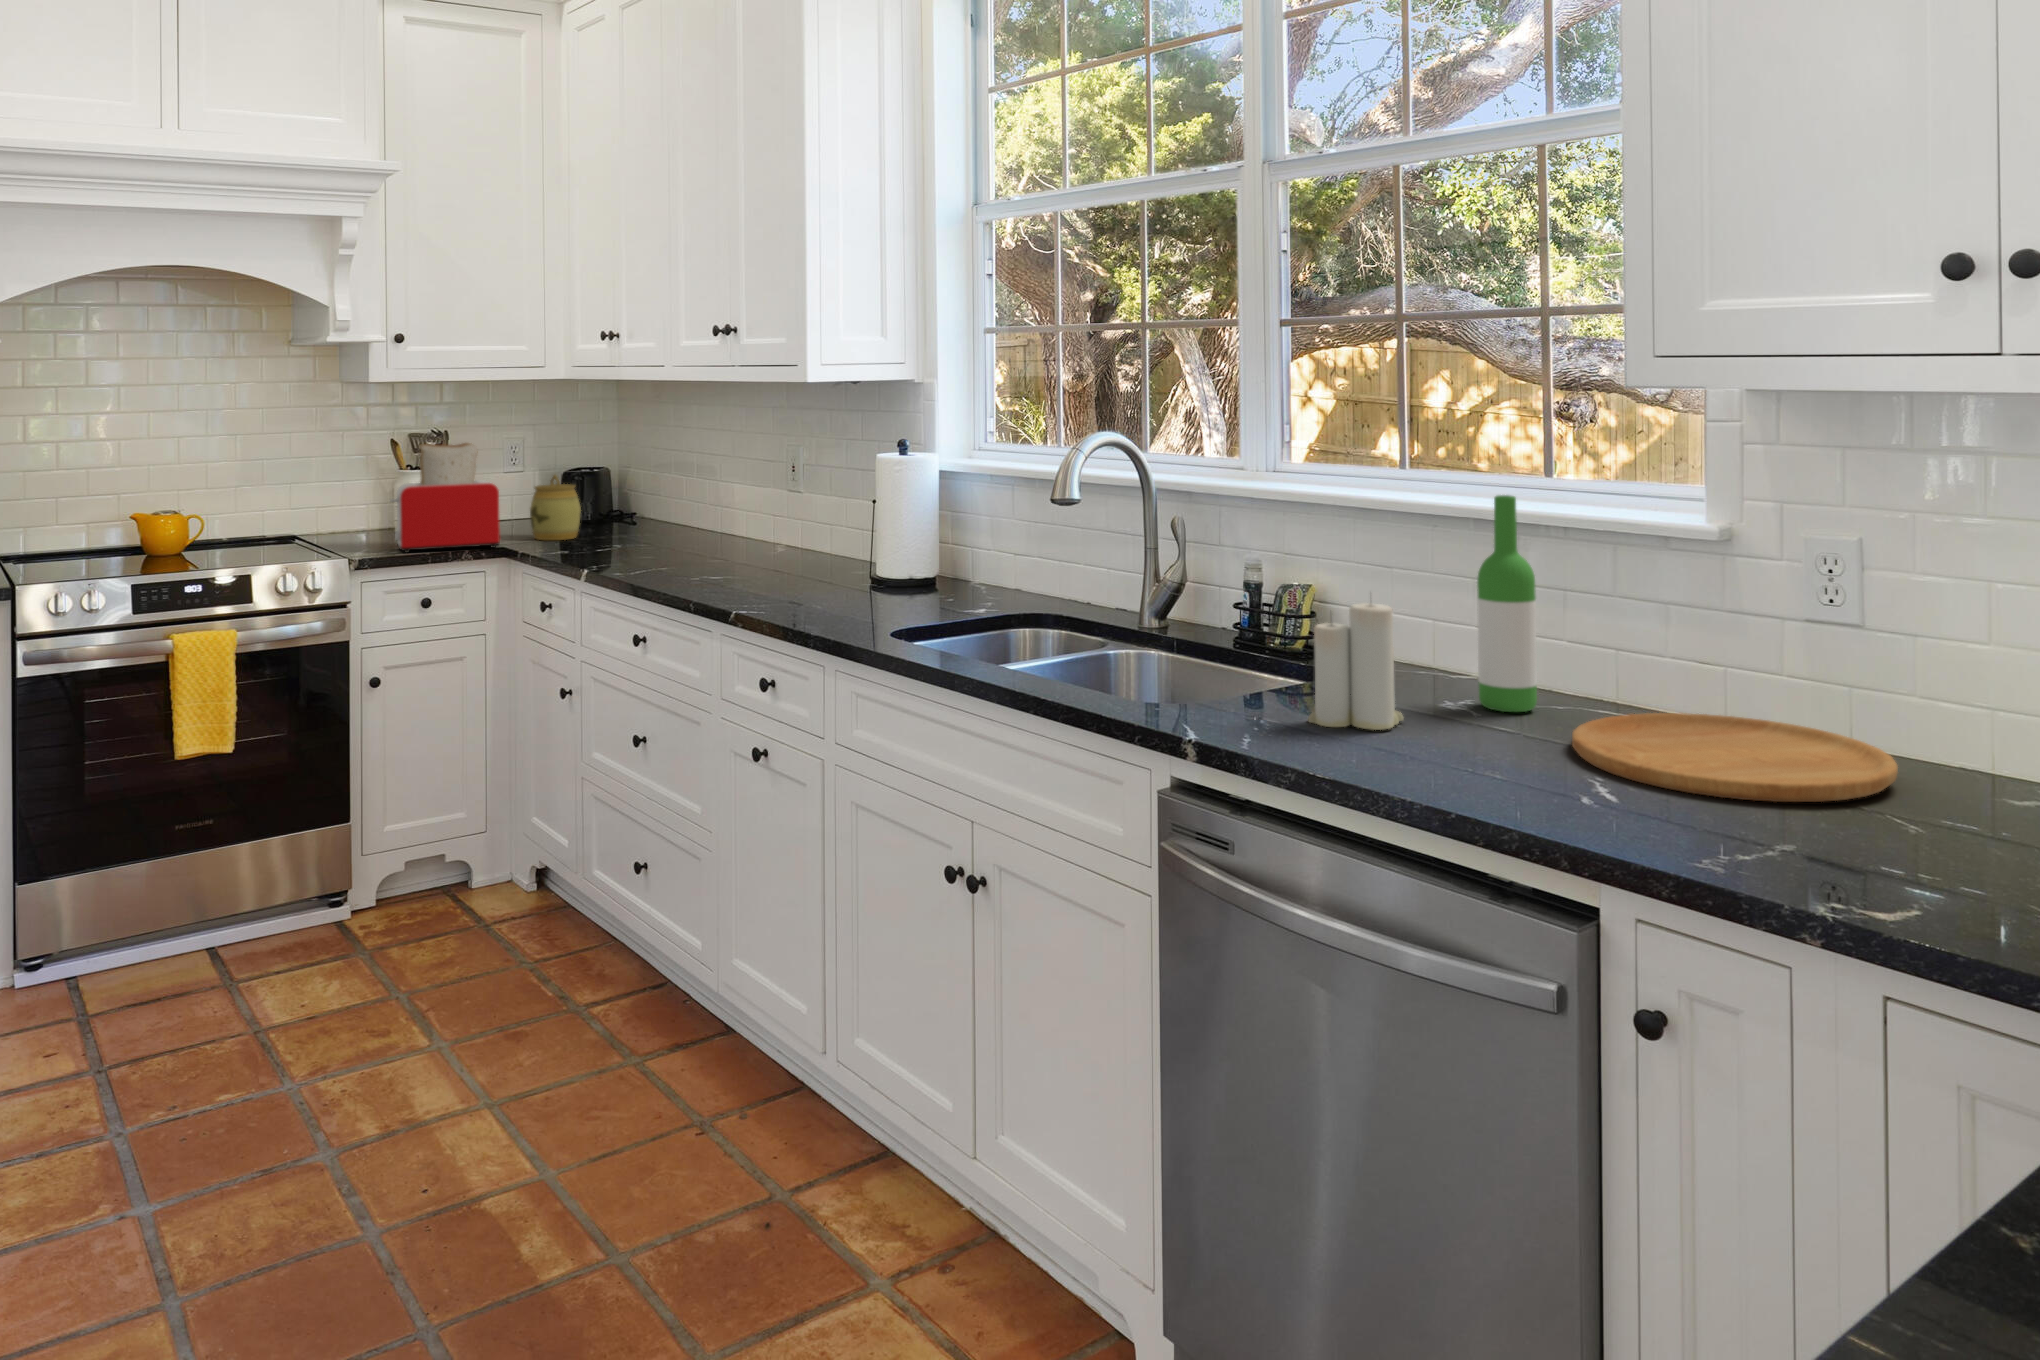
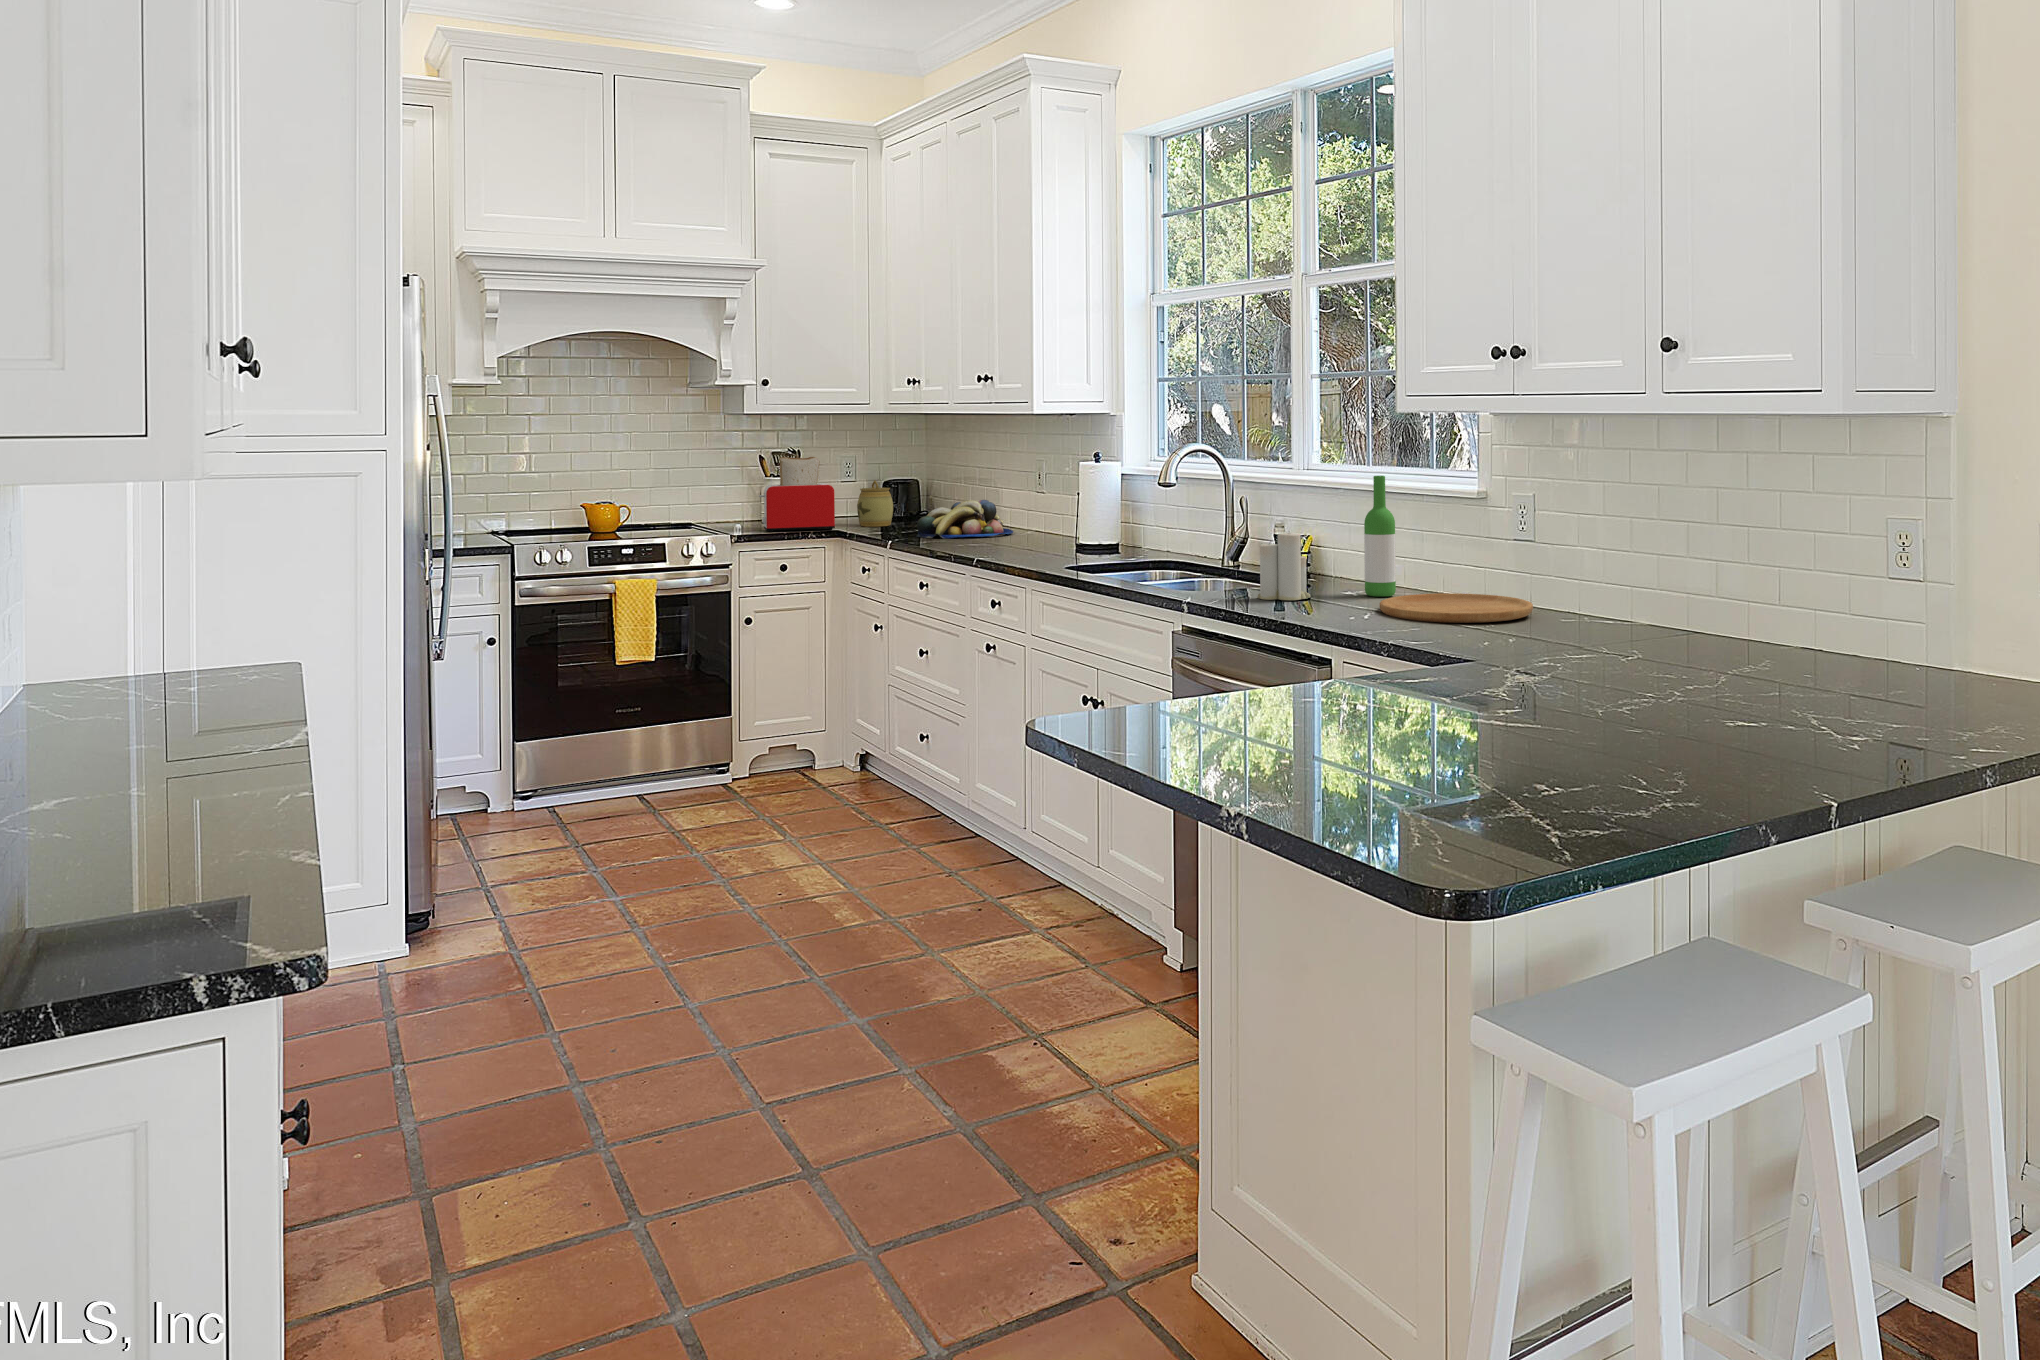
fruit bowl: none [622,504,762,565] -> present [917,500,1013,538]

